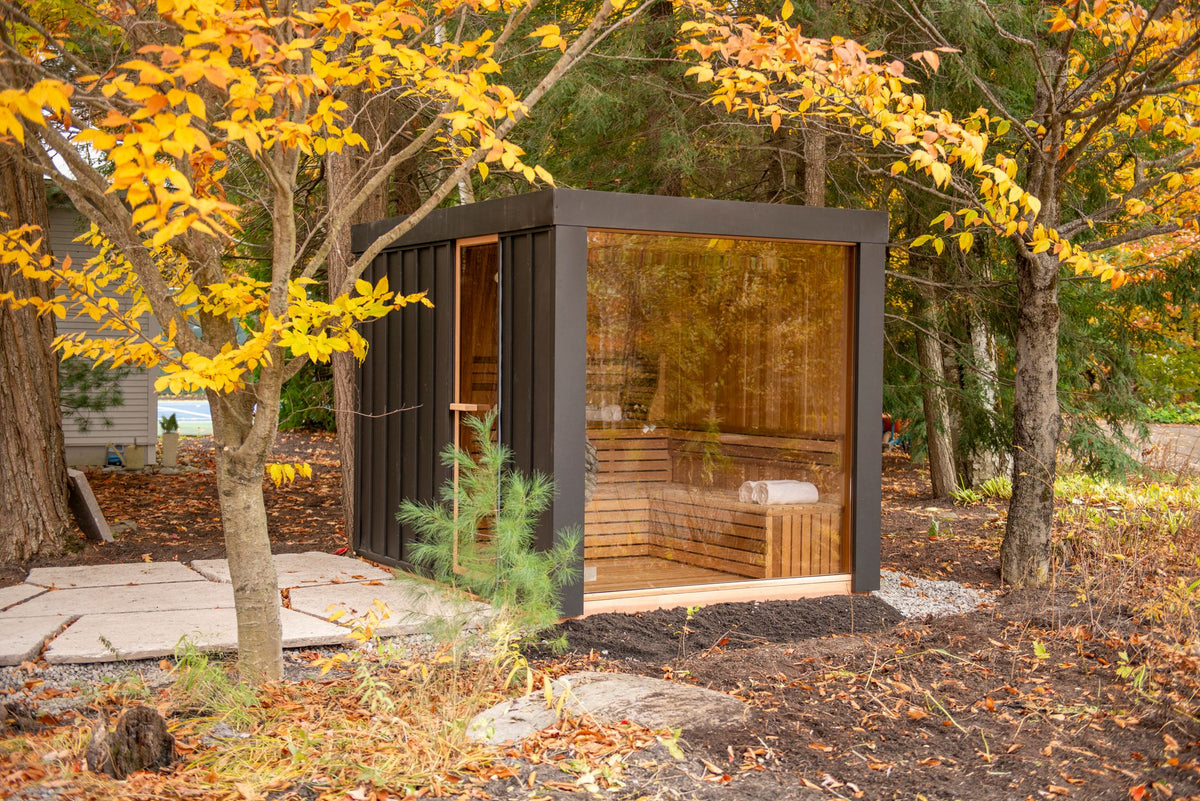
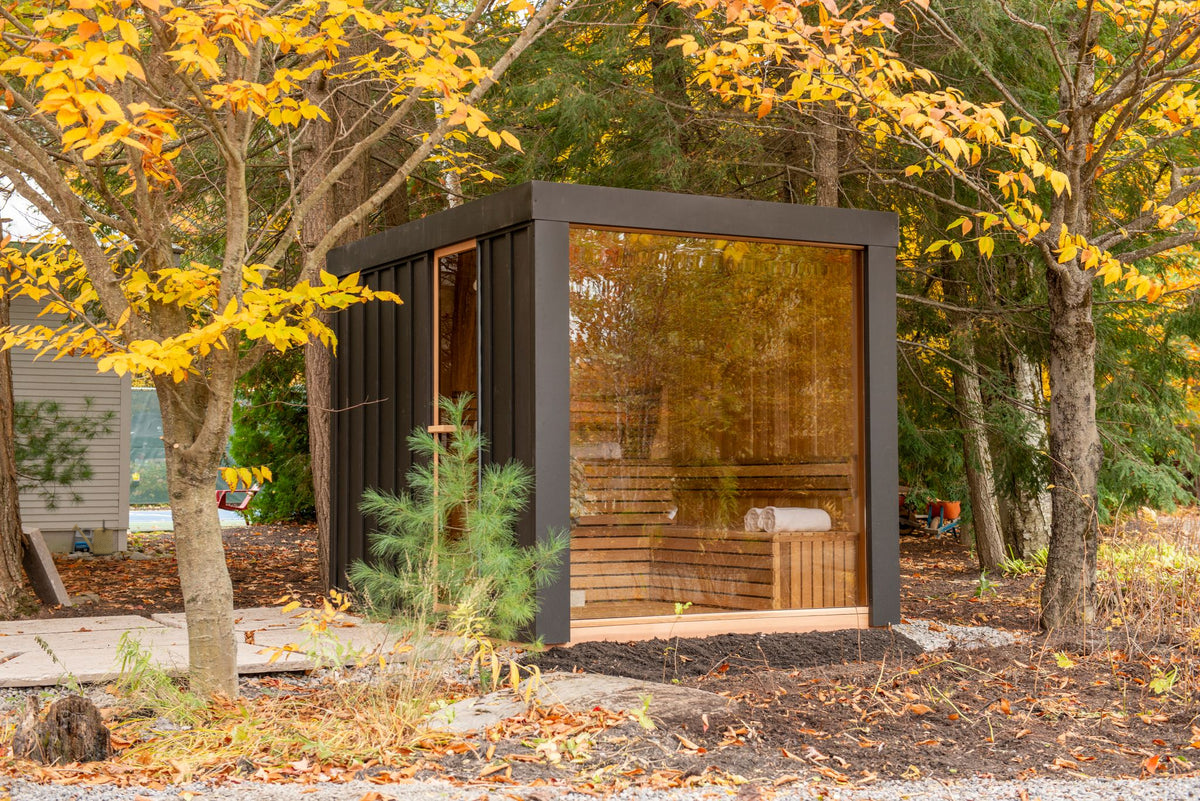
planter: present [159,413,179,467] -> none [130,493,155,552]

